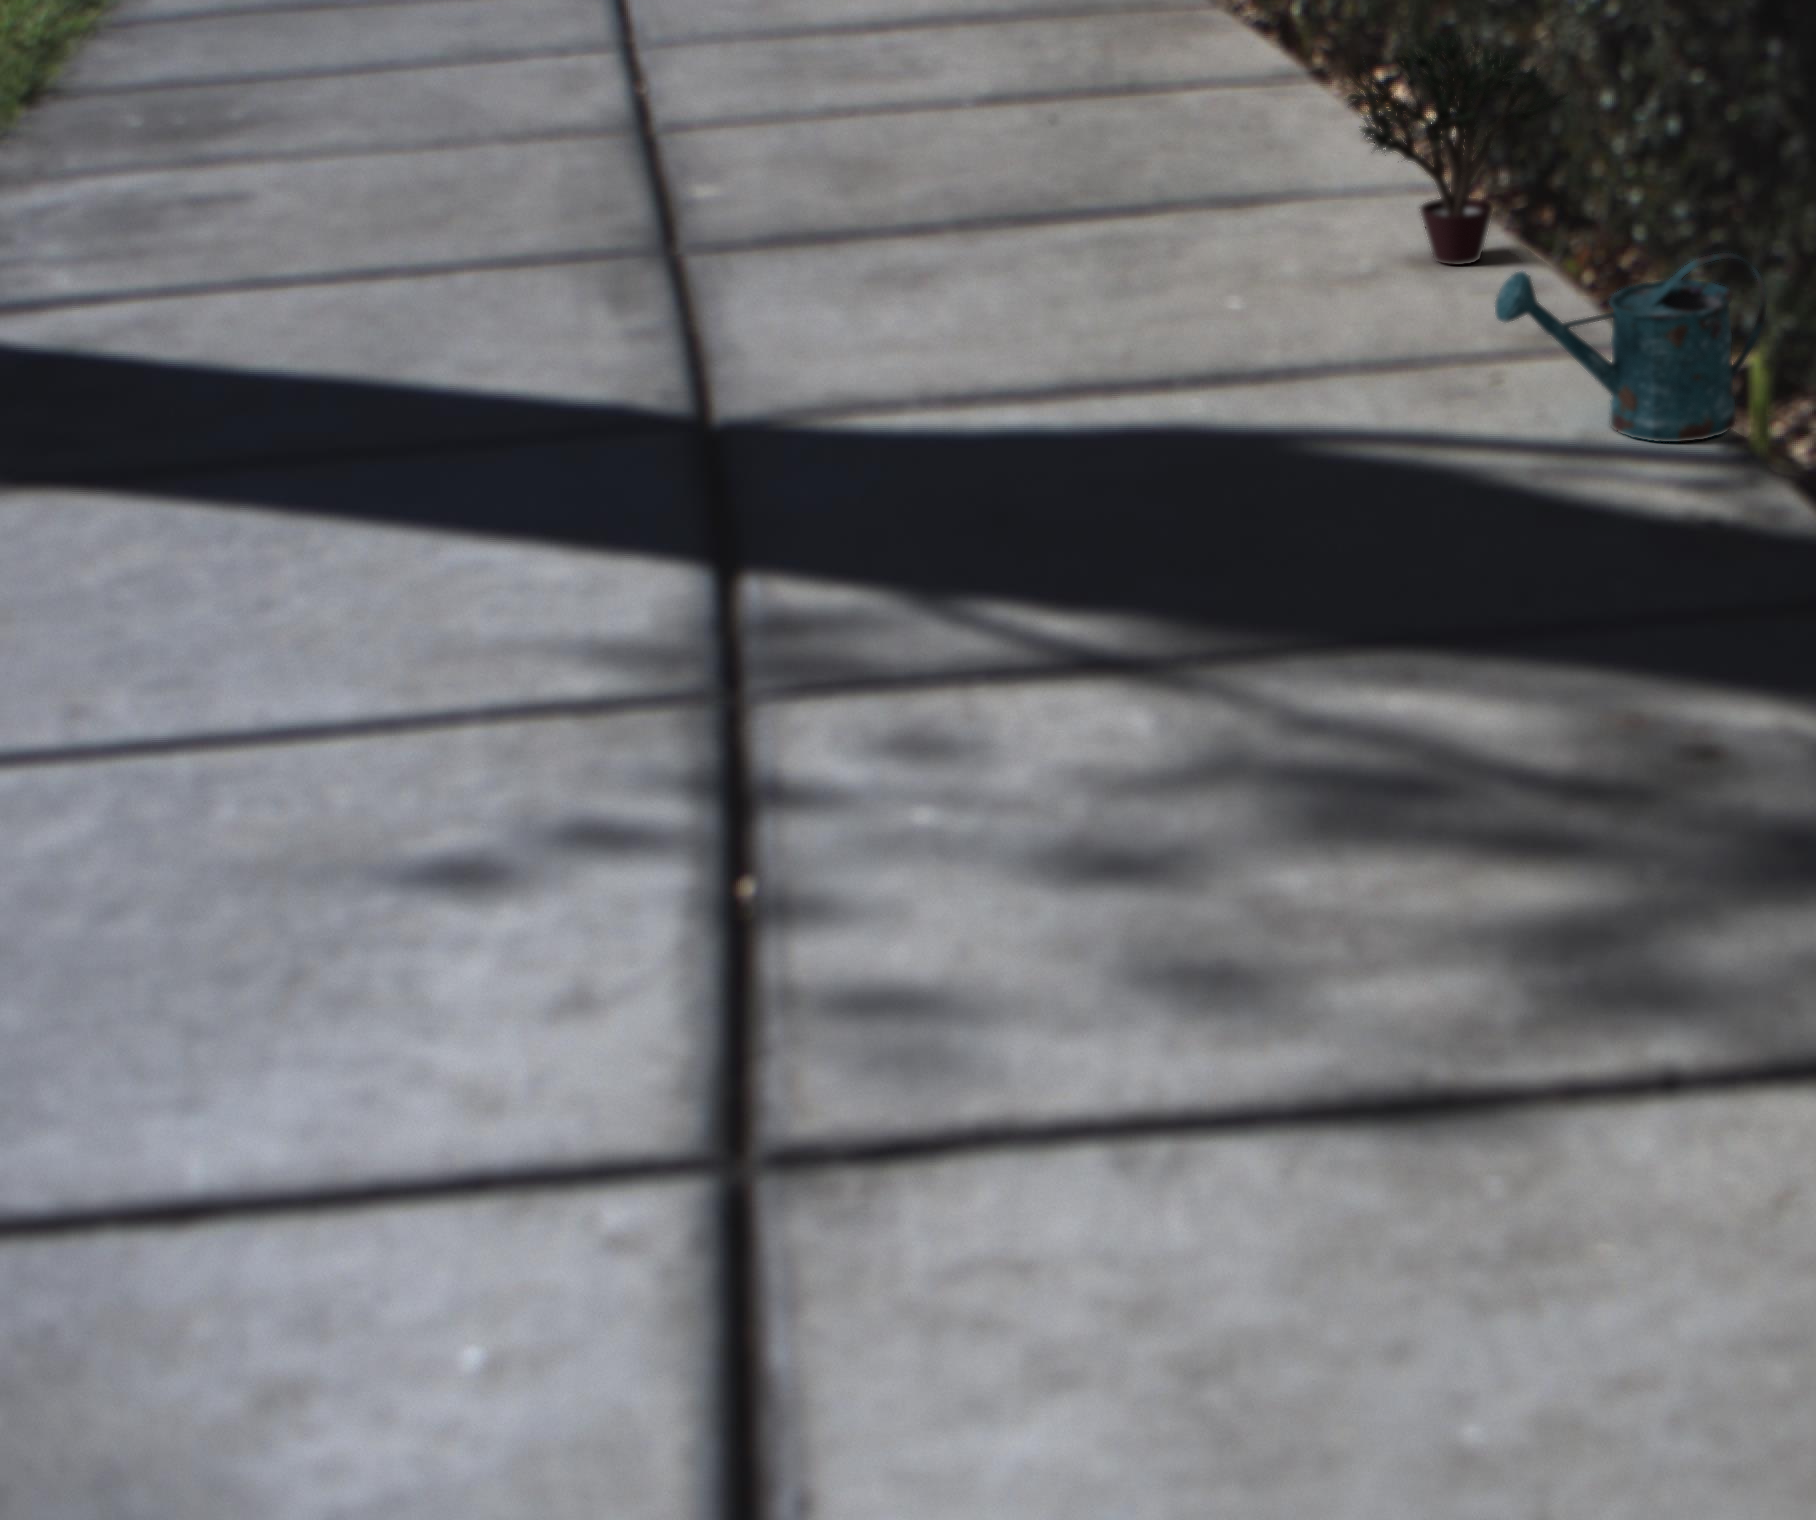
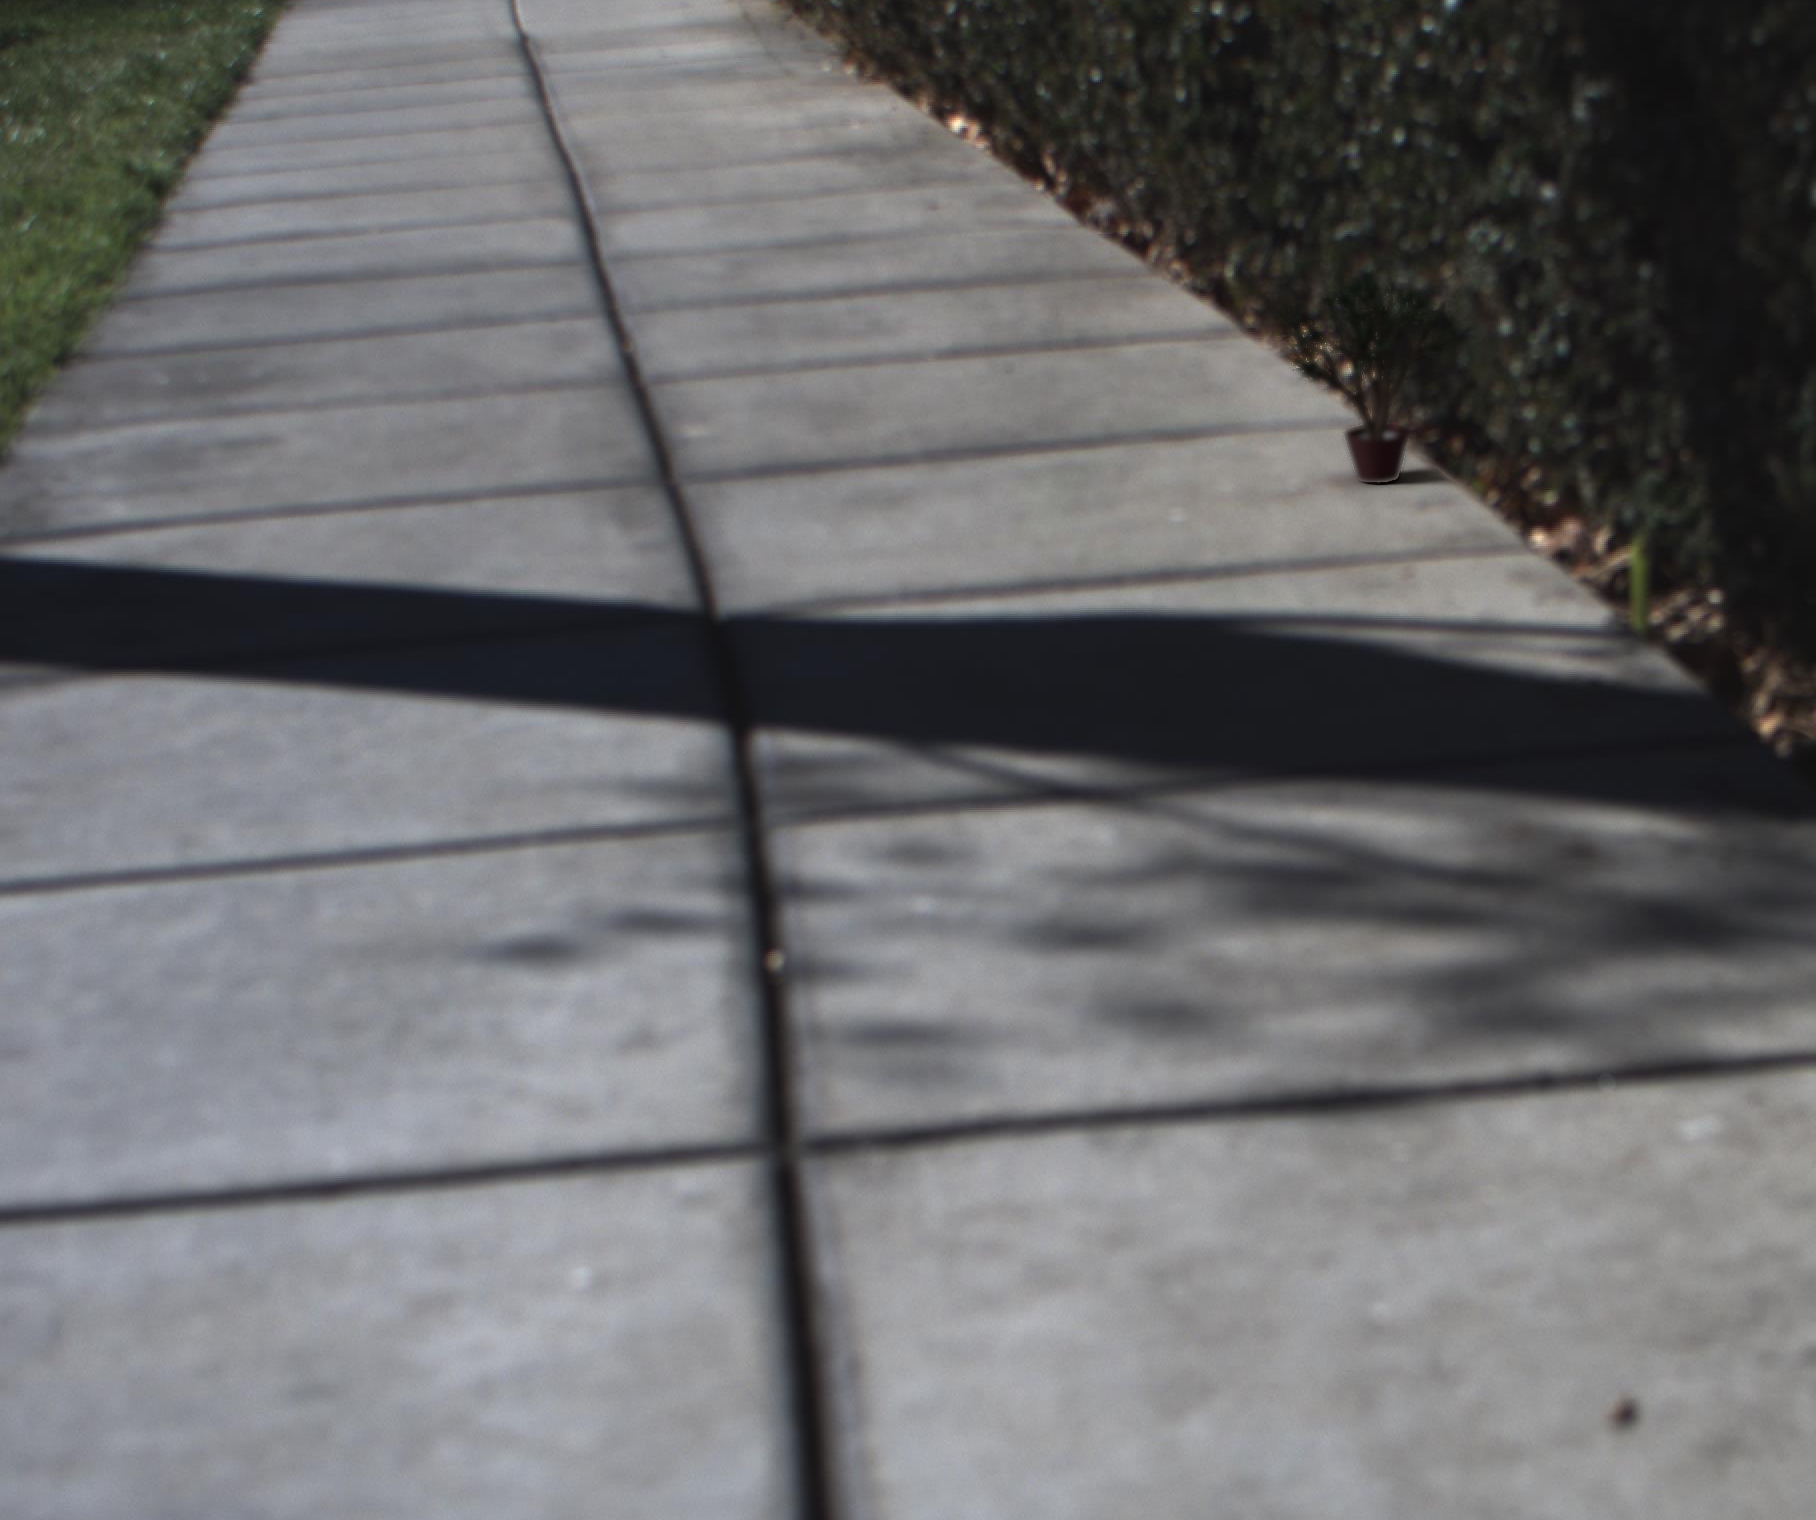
watering can: present [1495,253,1767,442] -> none [1406,453,1644,618]

